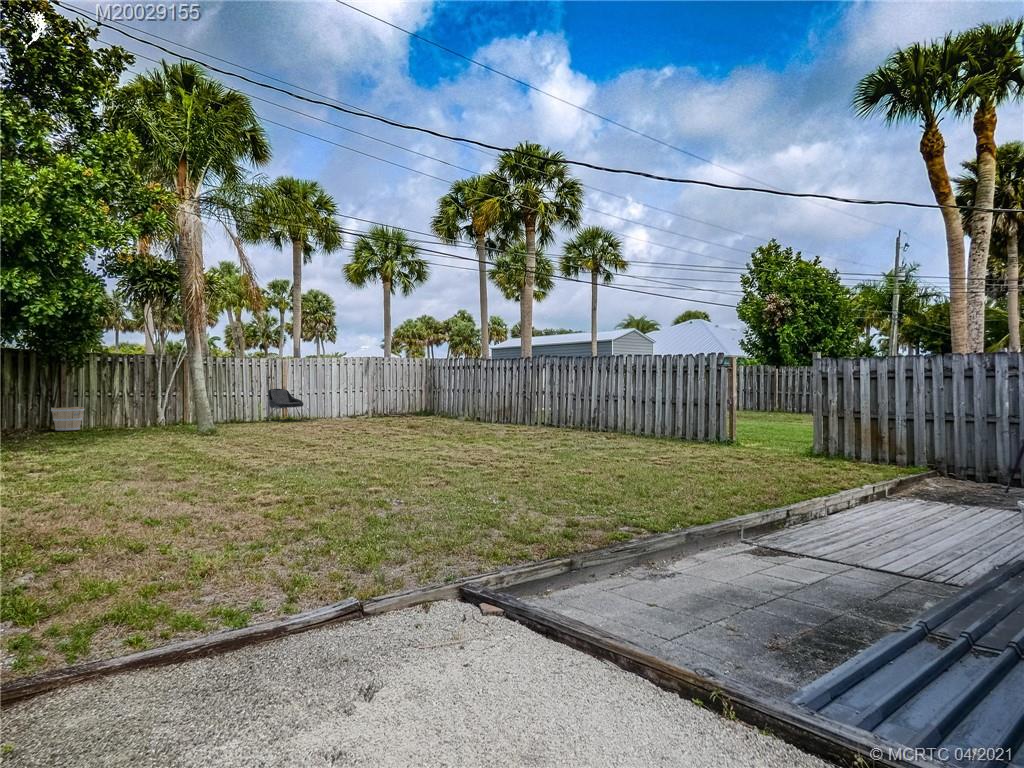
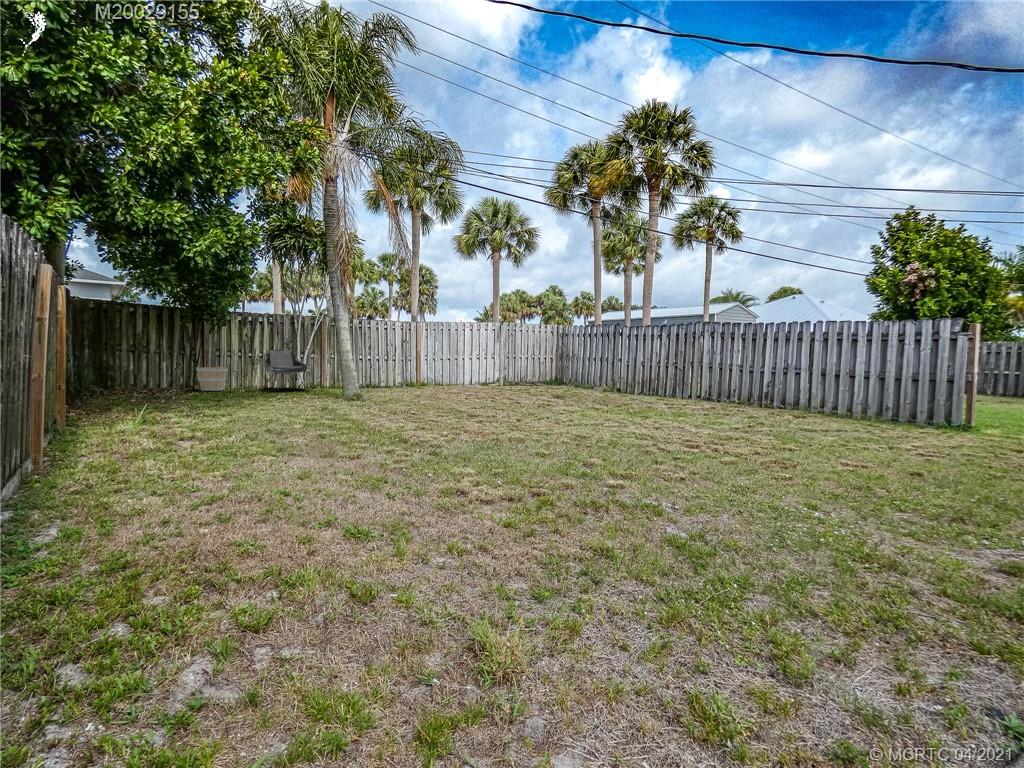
lounge chair: present [266,389,304,422] -> present [264,349,307,391]

